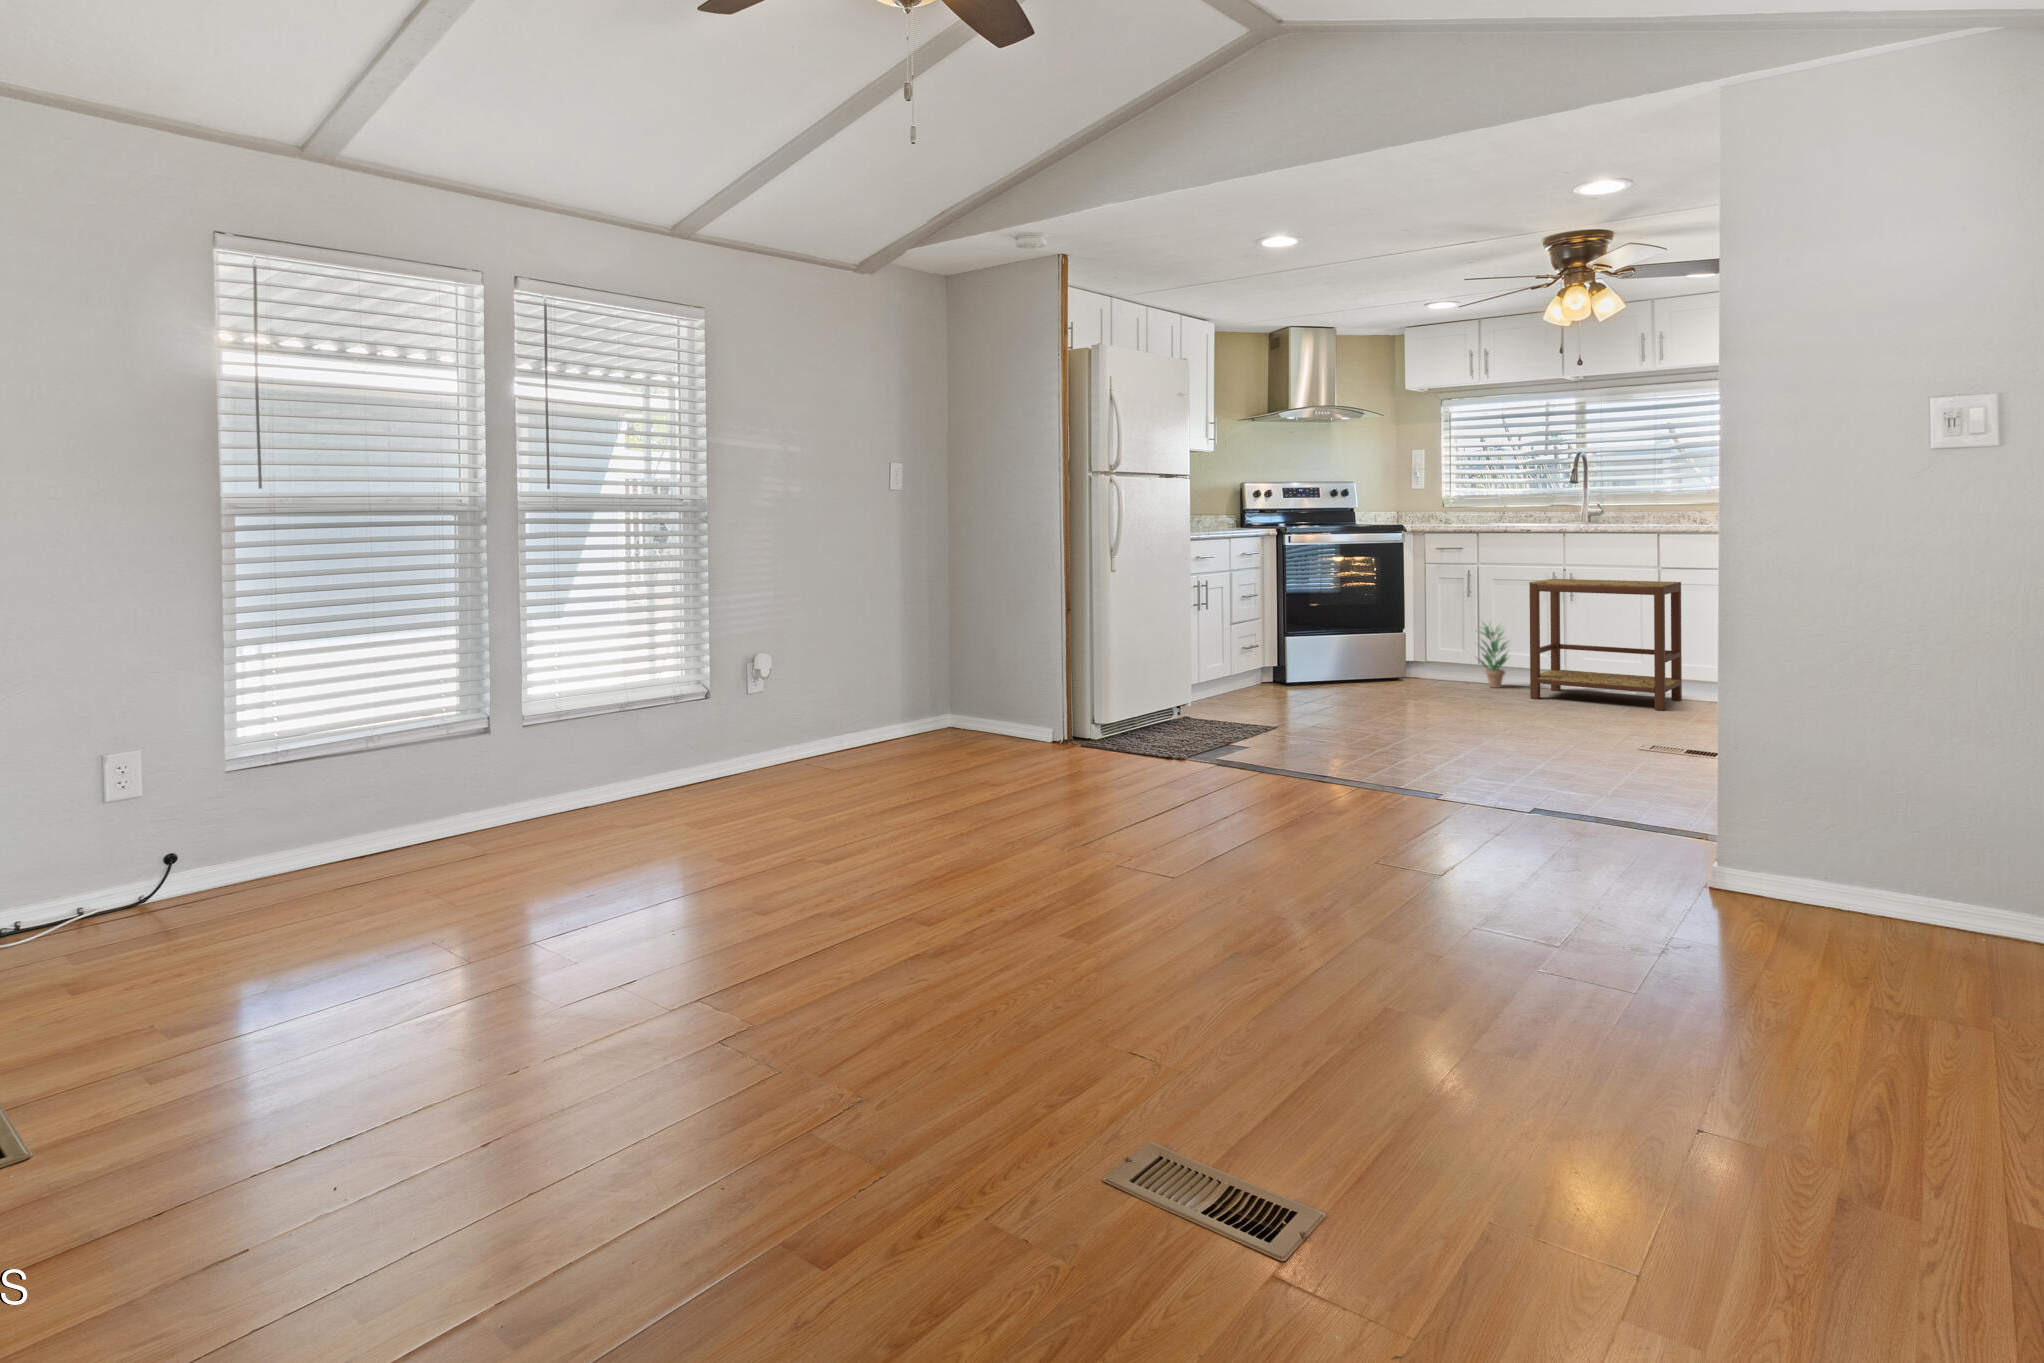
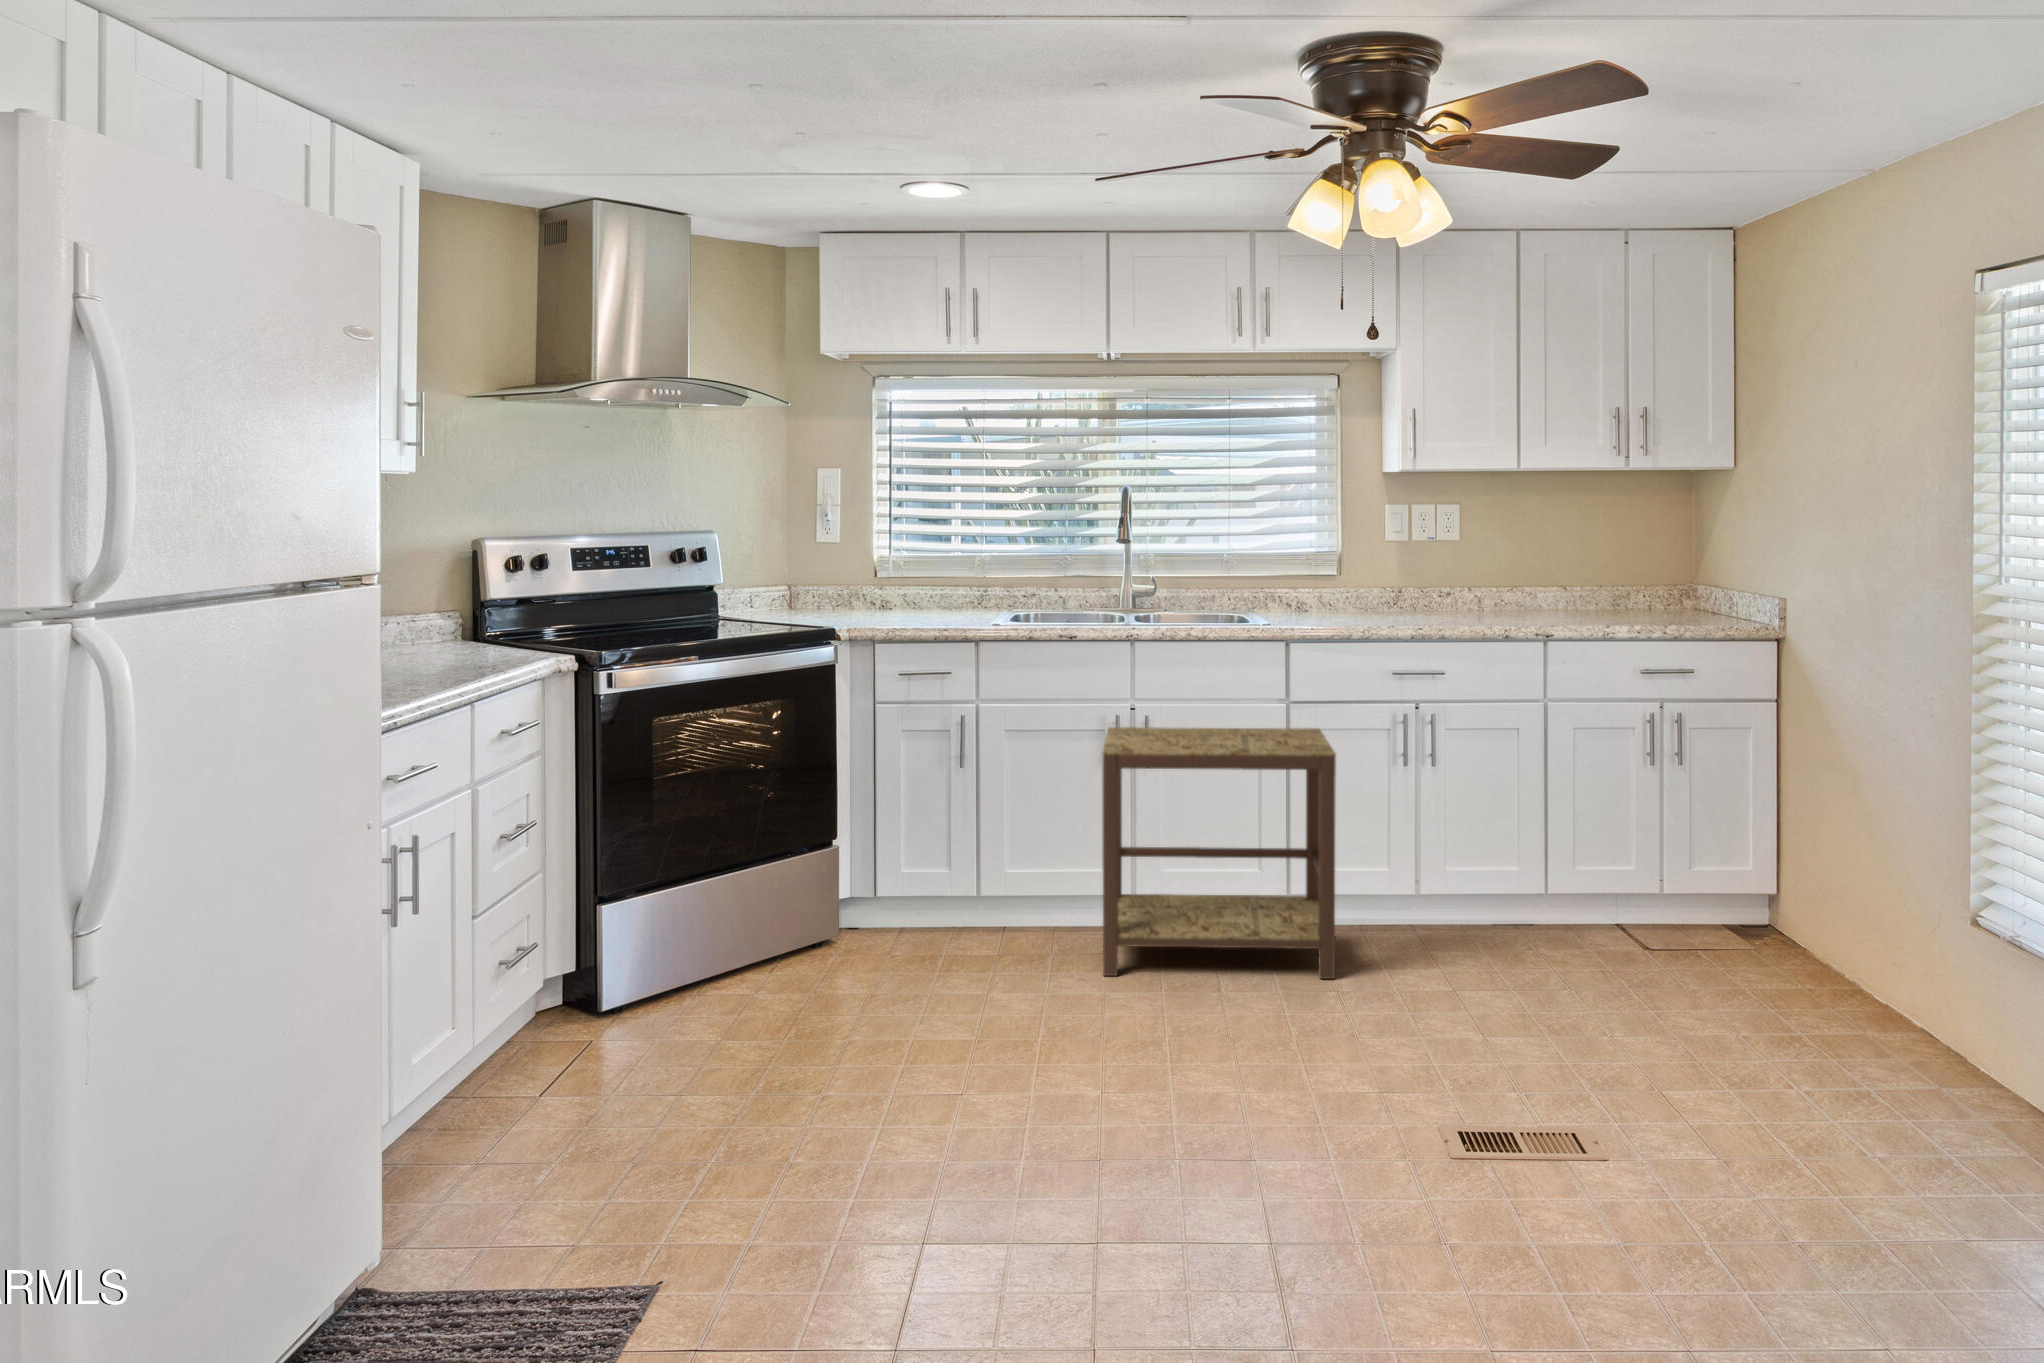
potted plant: present [1477,623,1507,688] -> none [976,815,1045,944]

